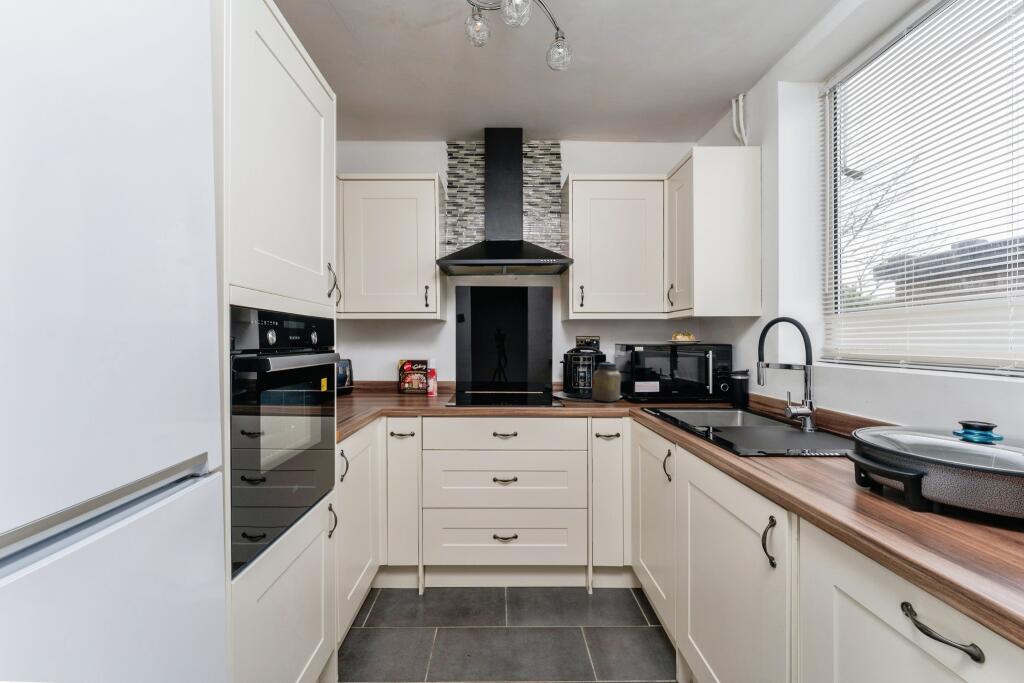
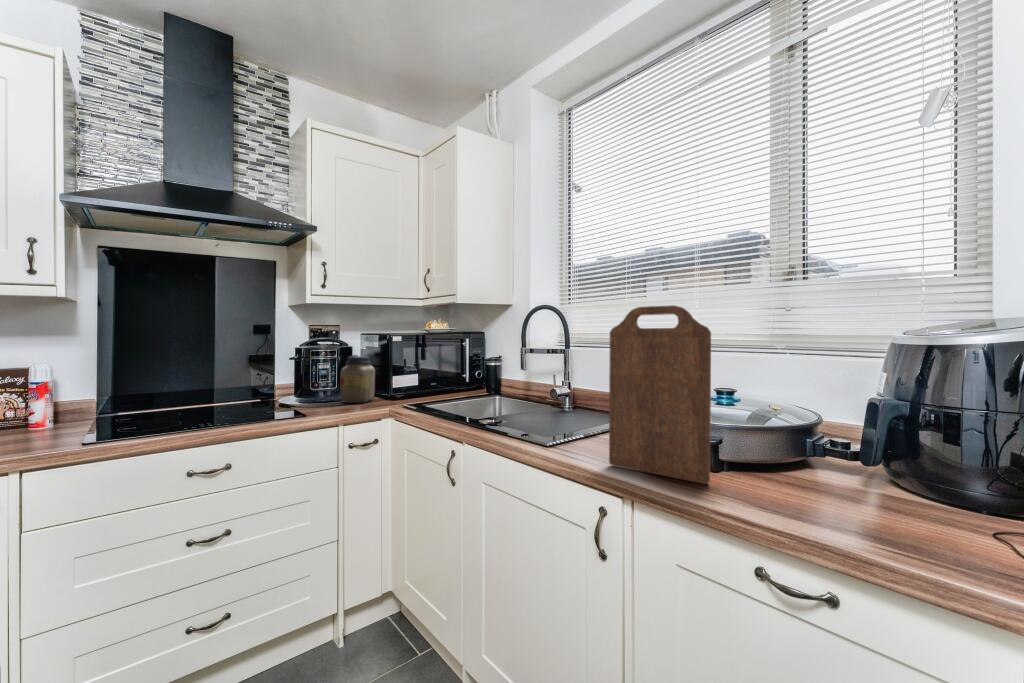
cutting board: none [785,331,880,506] -> present [609,305,711,484]

